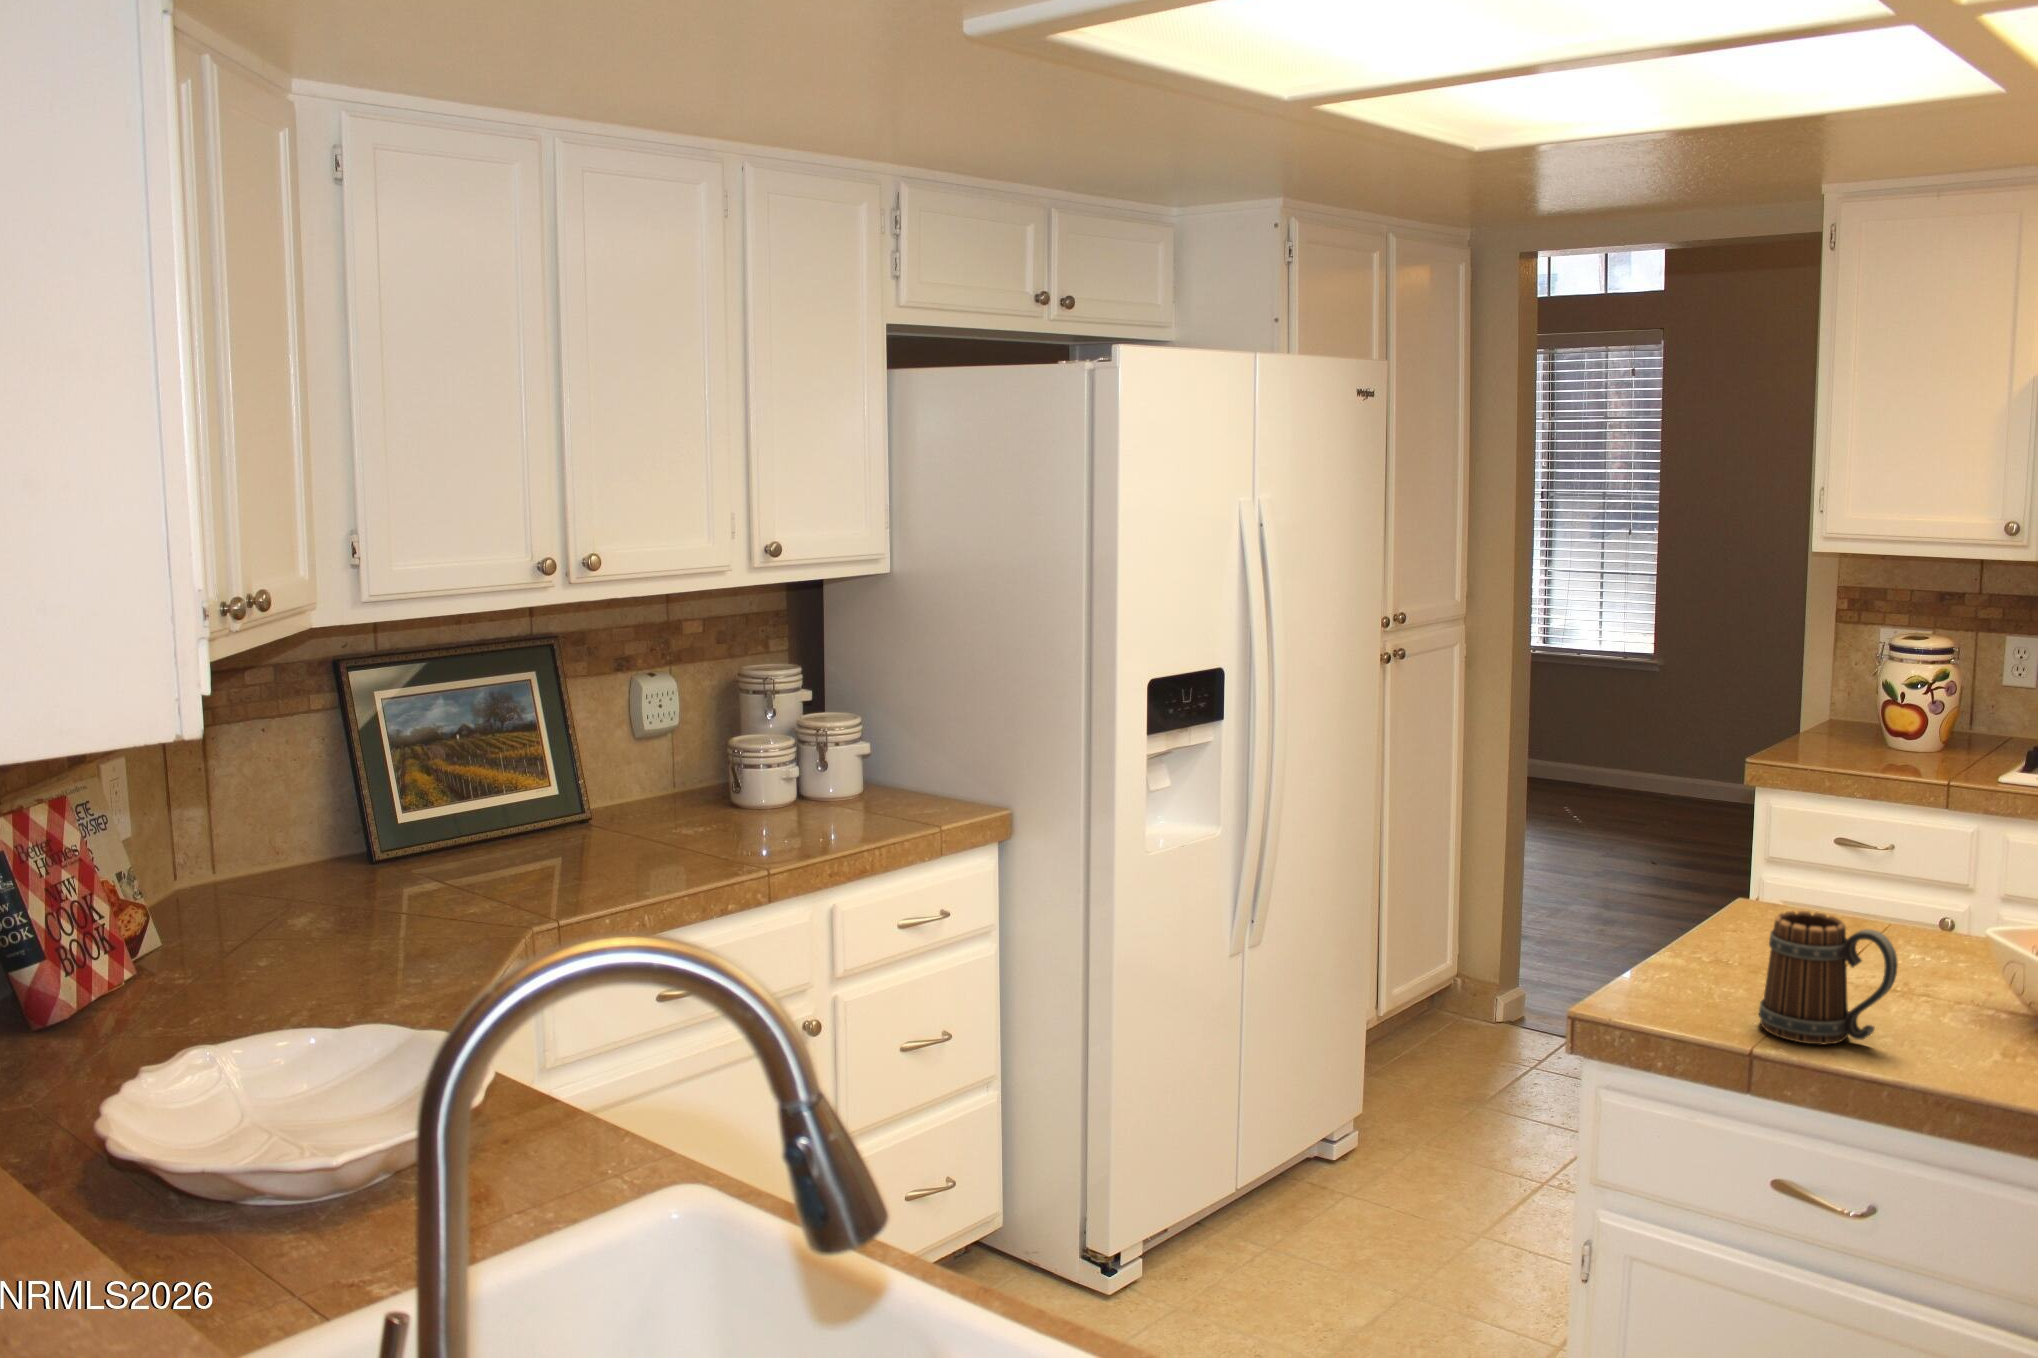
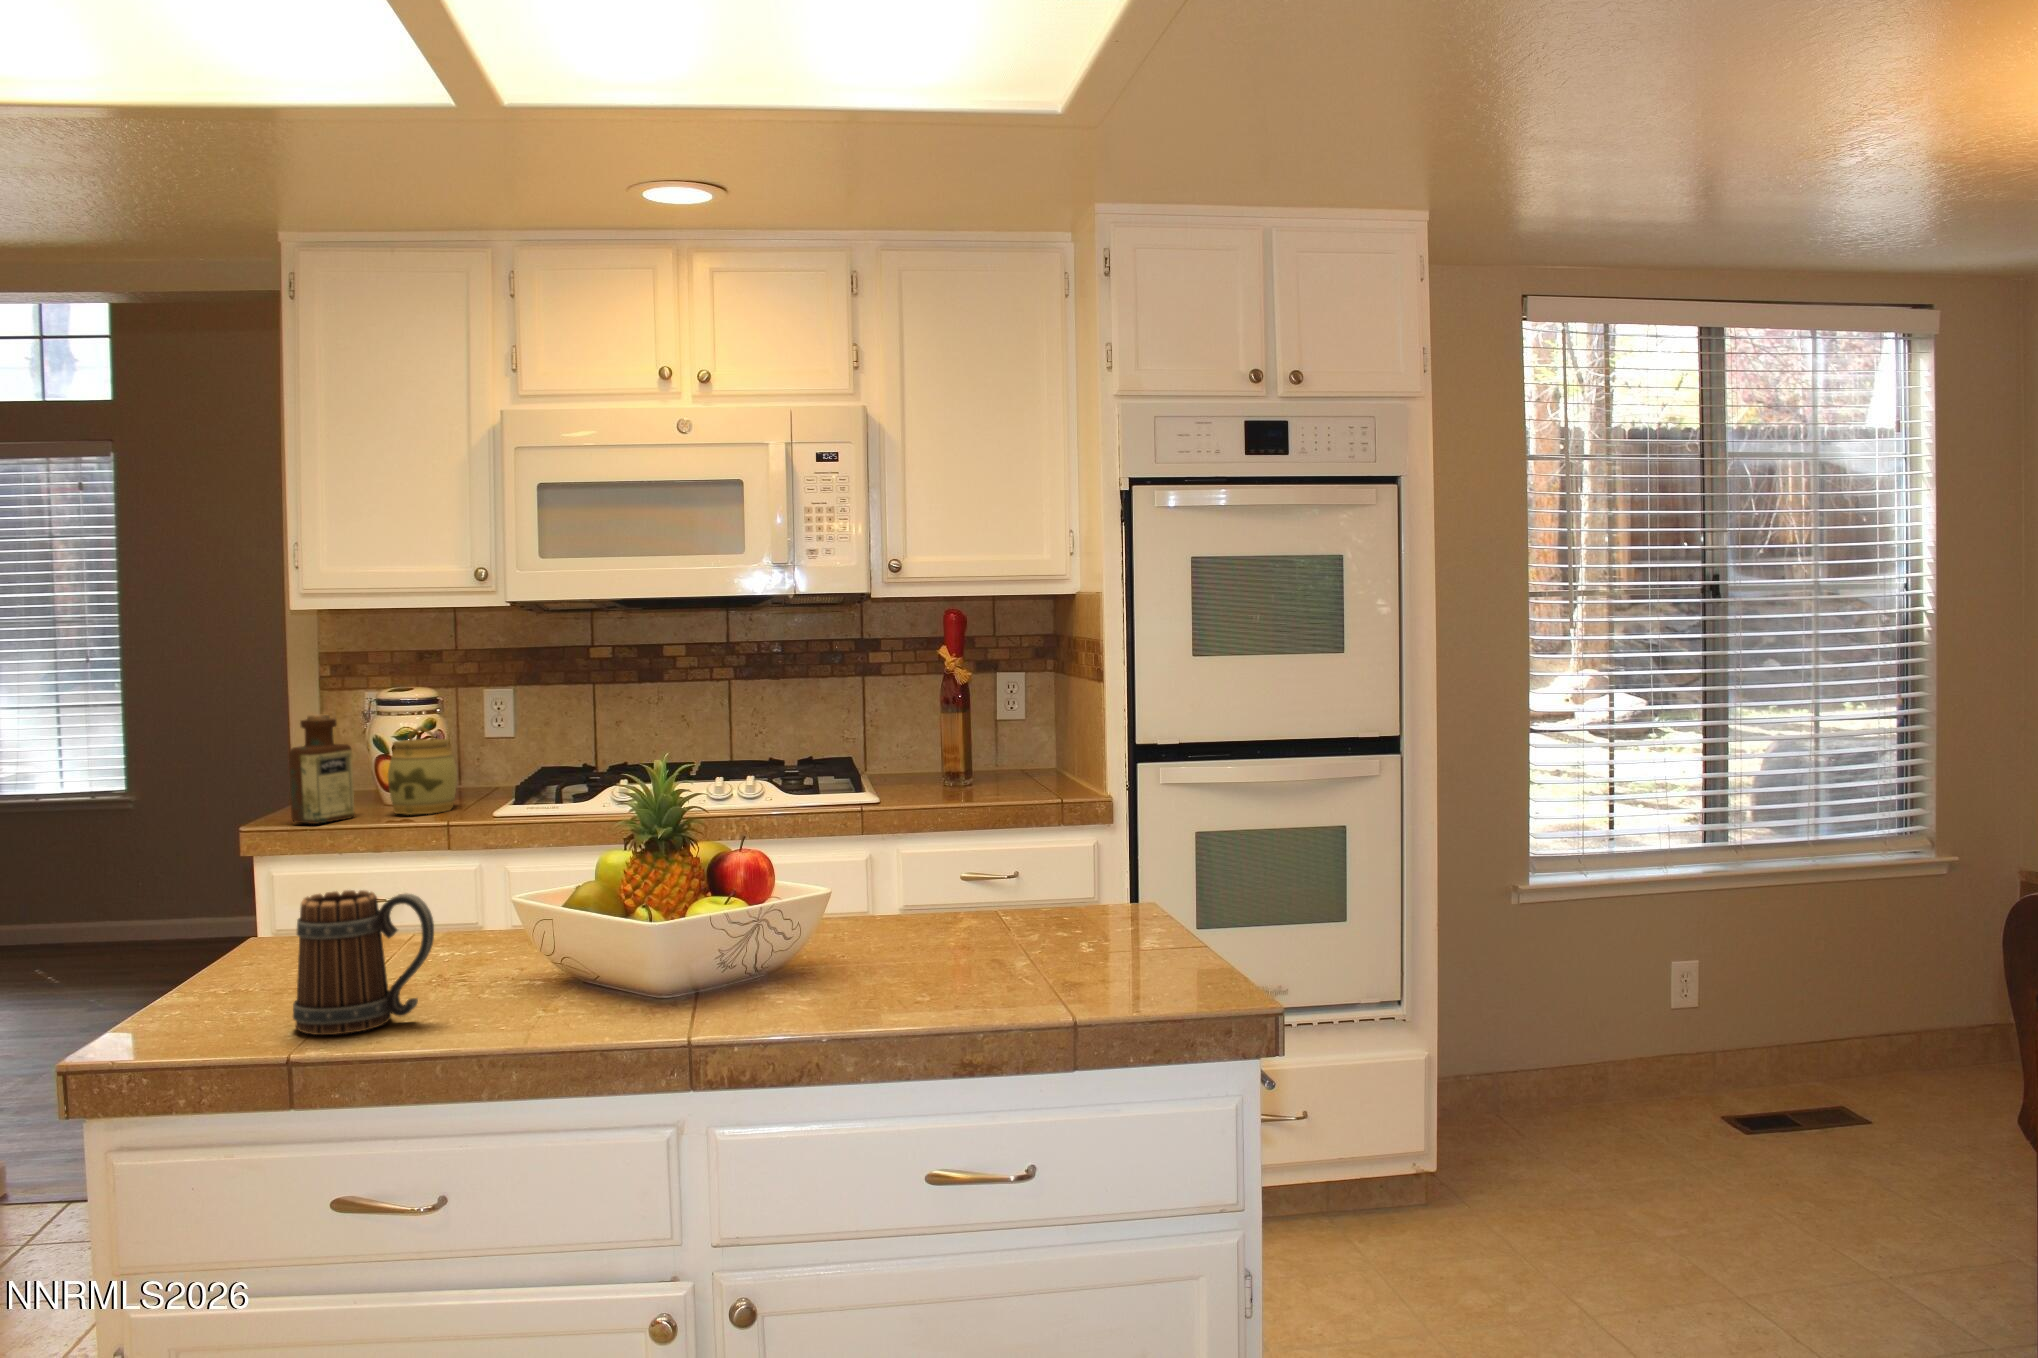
bottle: none [1791,656,1857,762] -> present [289,715,355,824]
jar: none [1891,678,1967,770] -> present [388,726,457,815]

